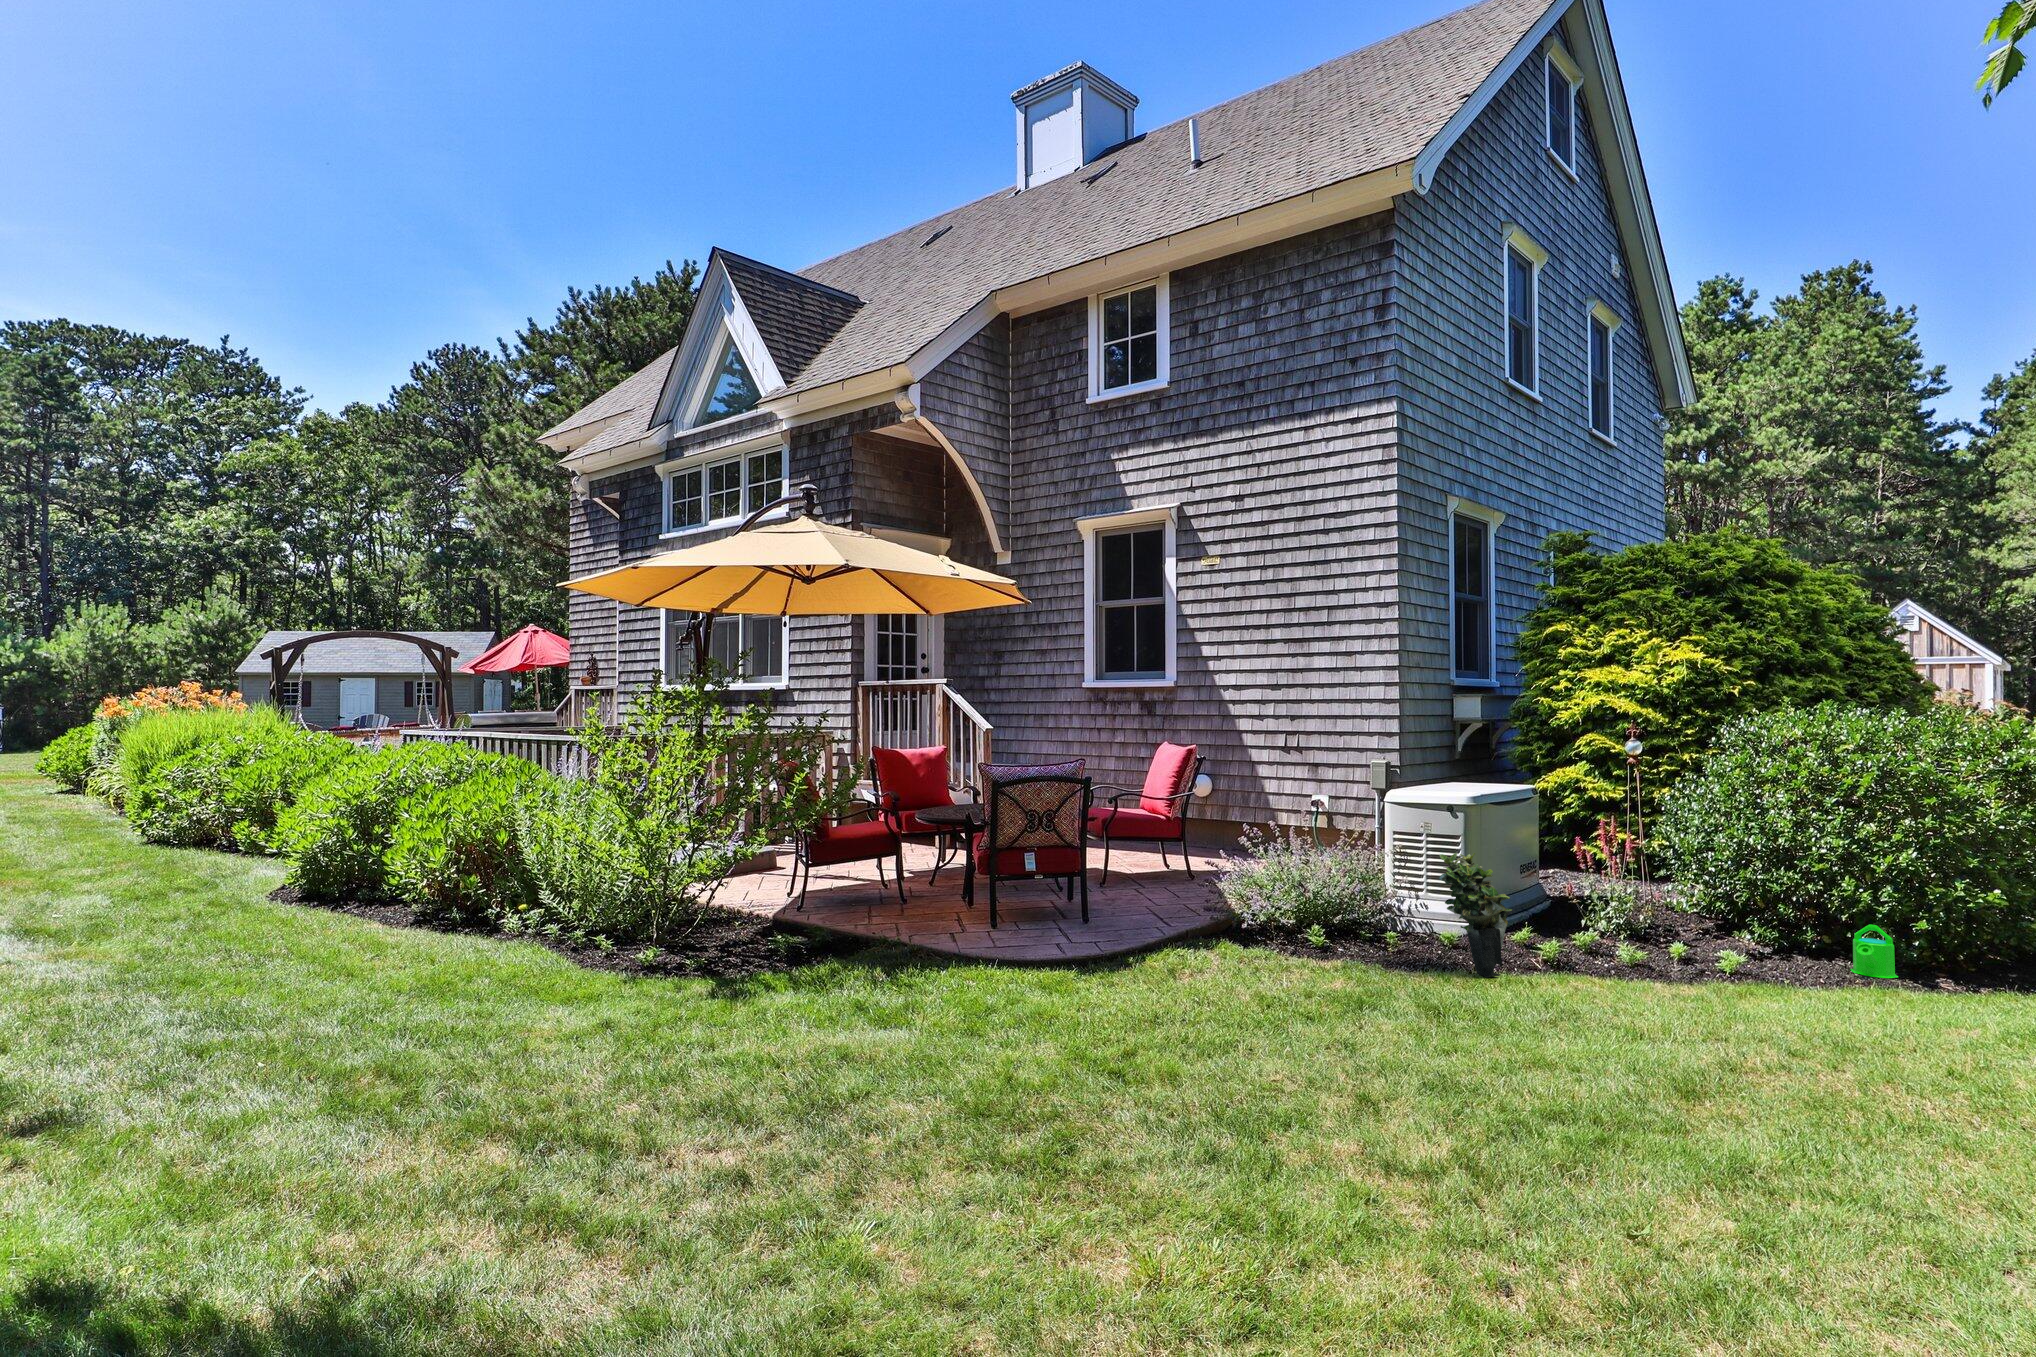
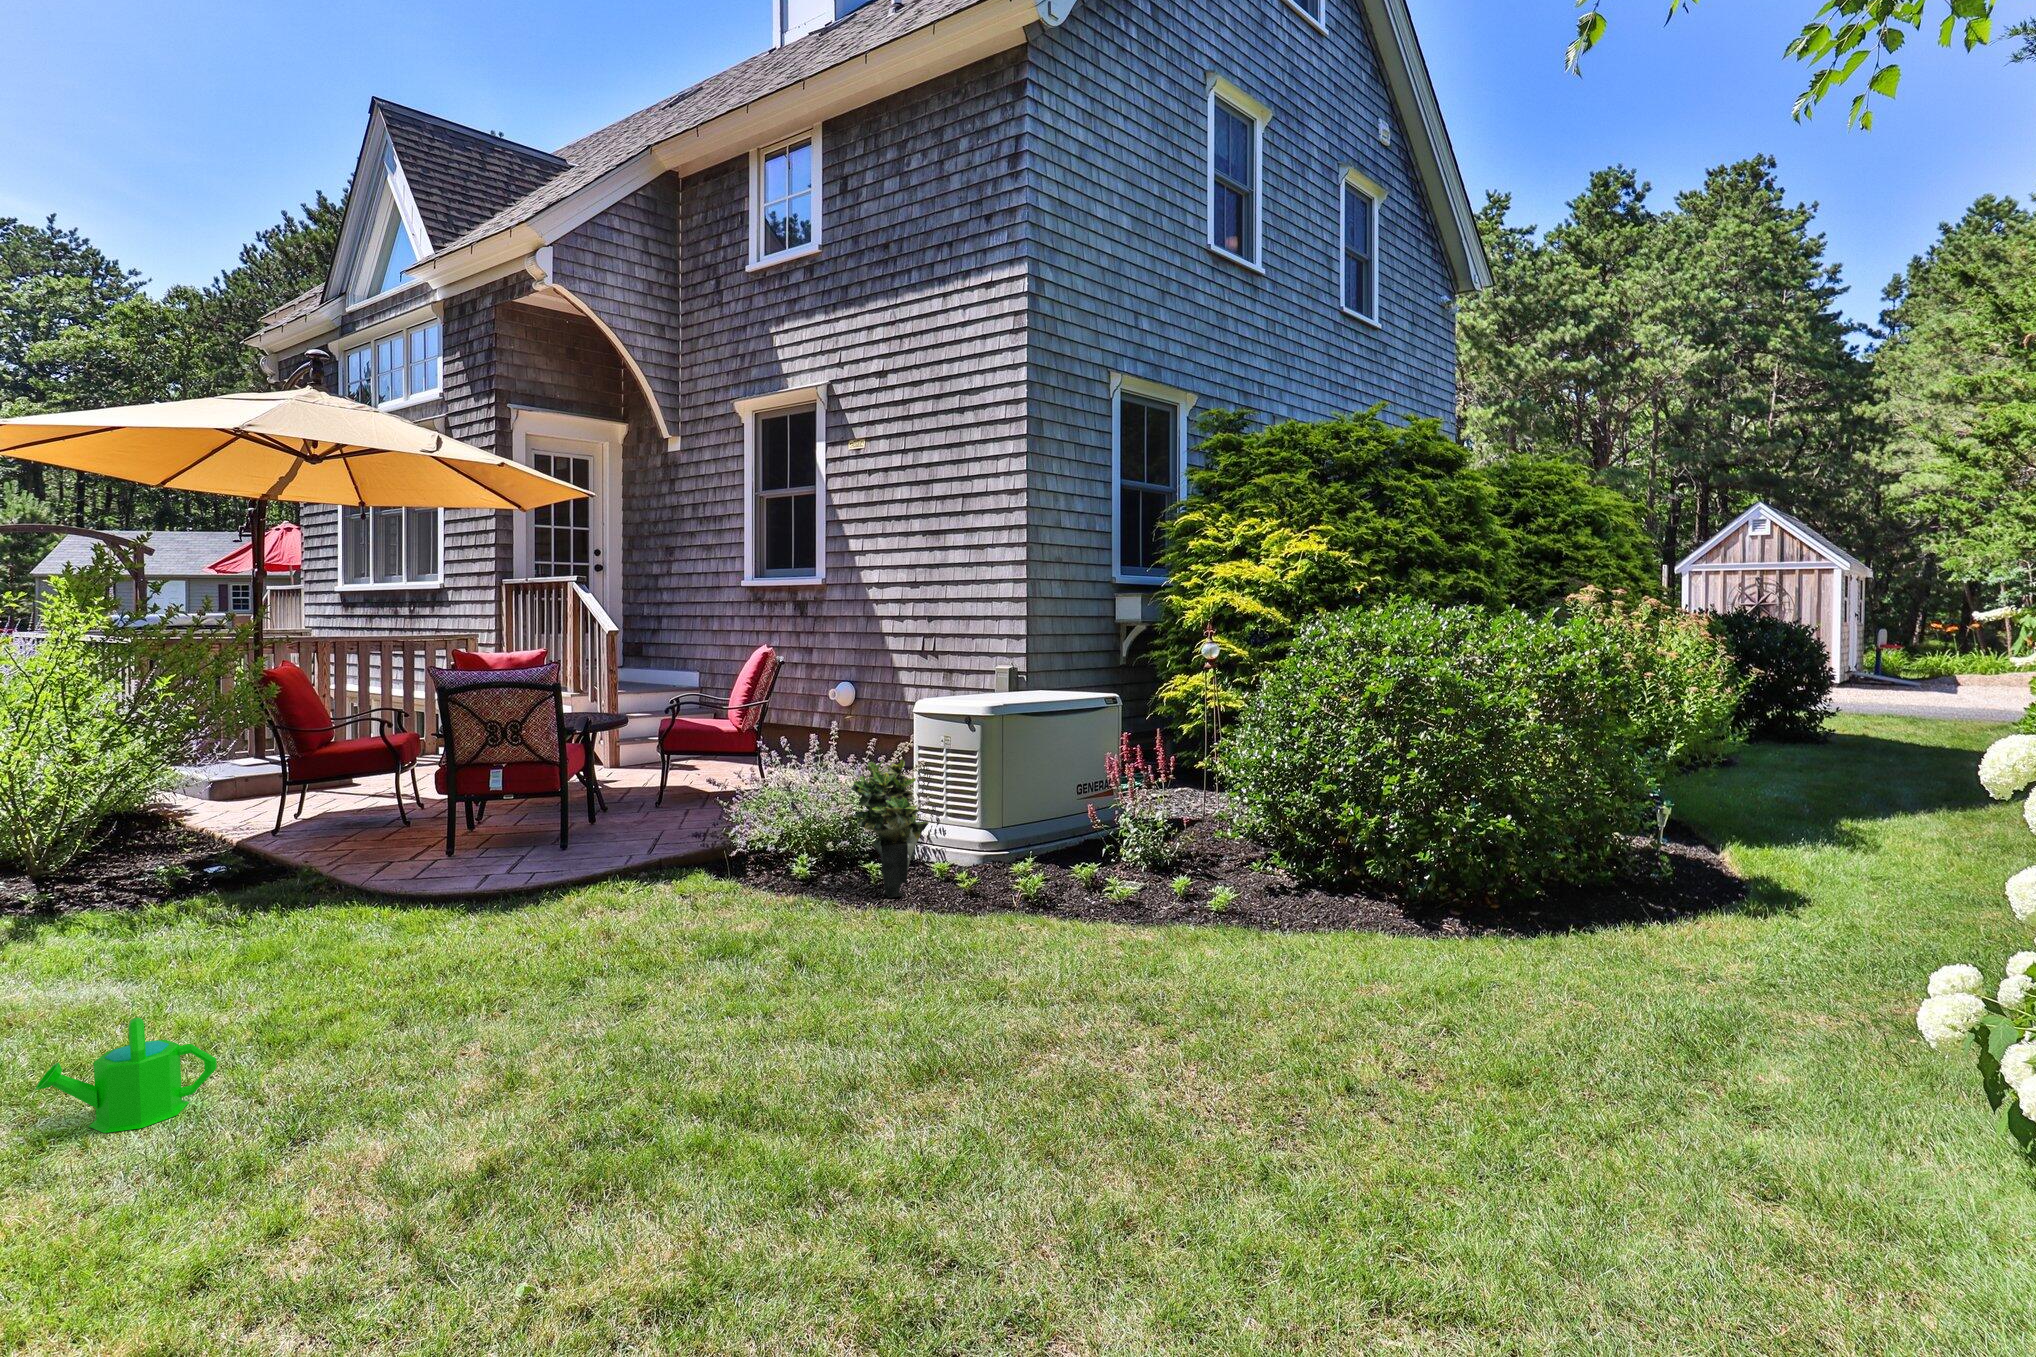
watering can: present [1850,924,1898,978] -> present [35,1018,217,1133]

